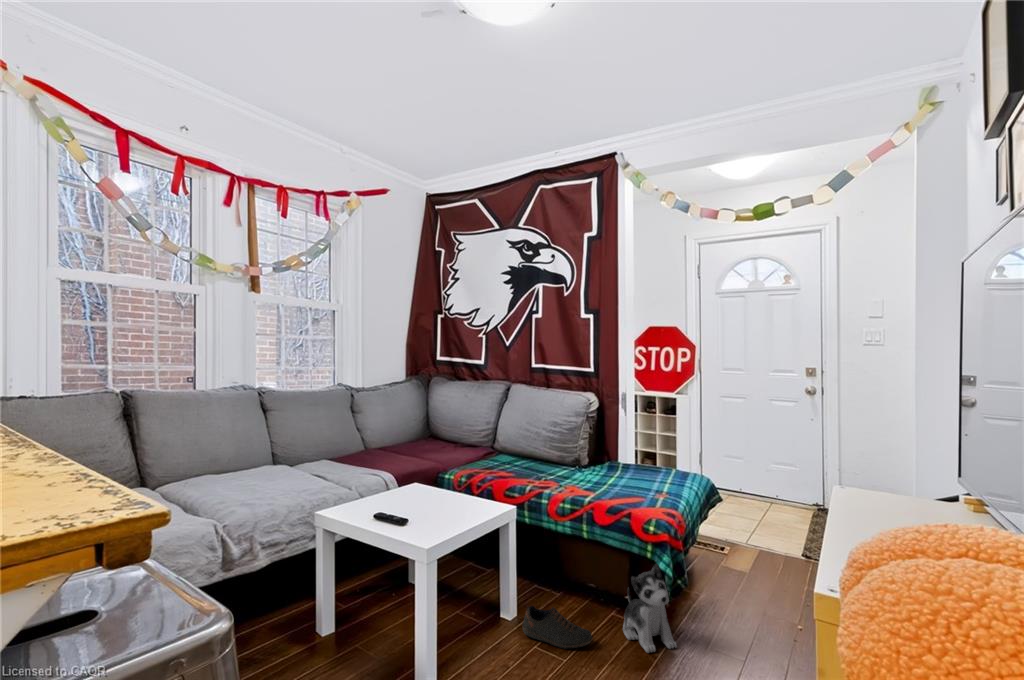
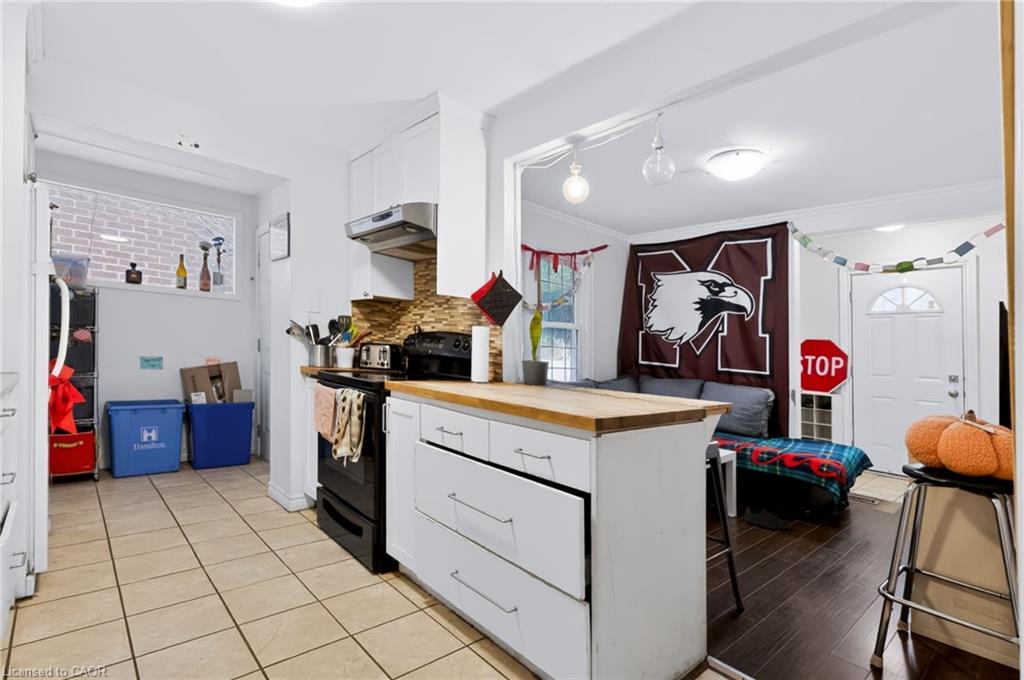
plush toy: present [623,564,677,653] -> none [808,486,845,535]

